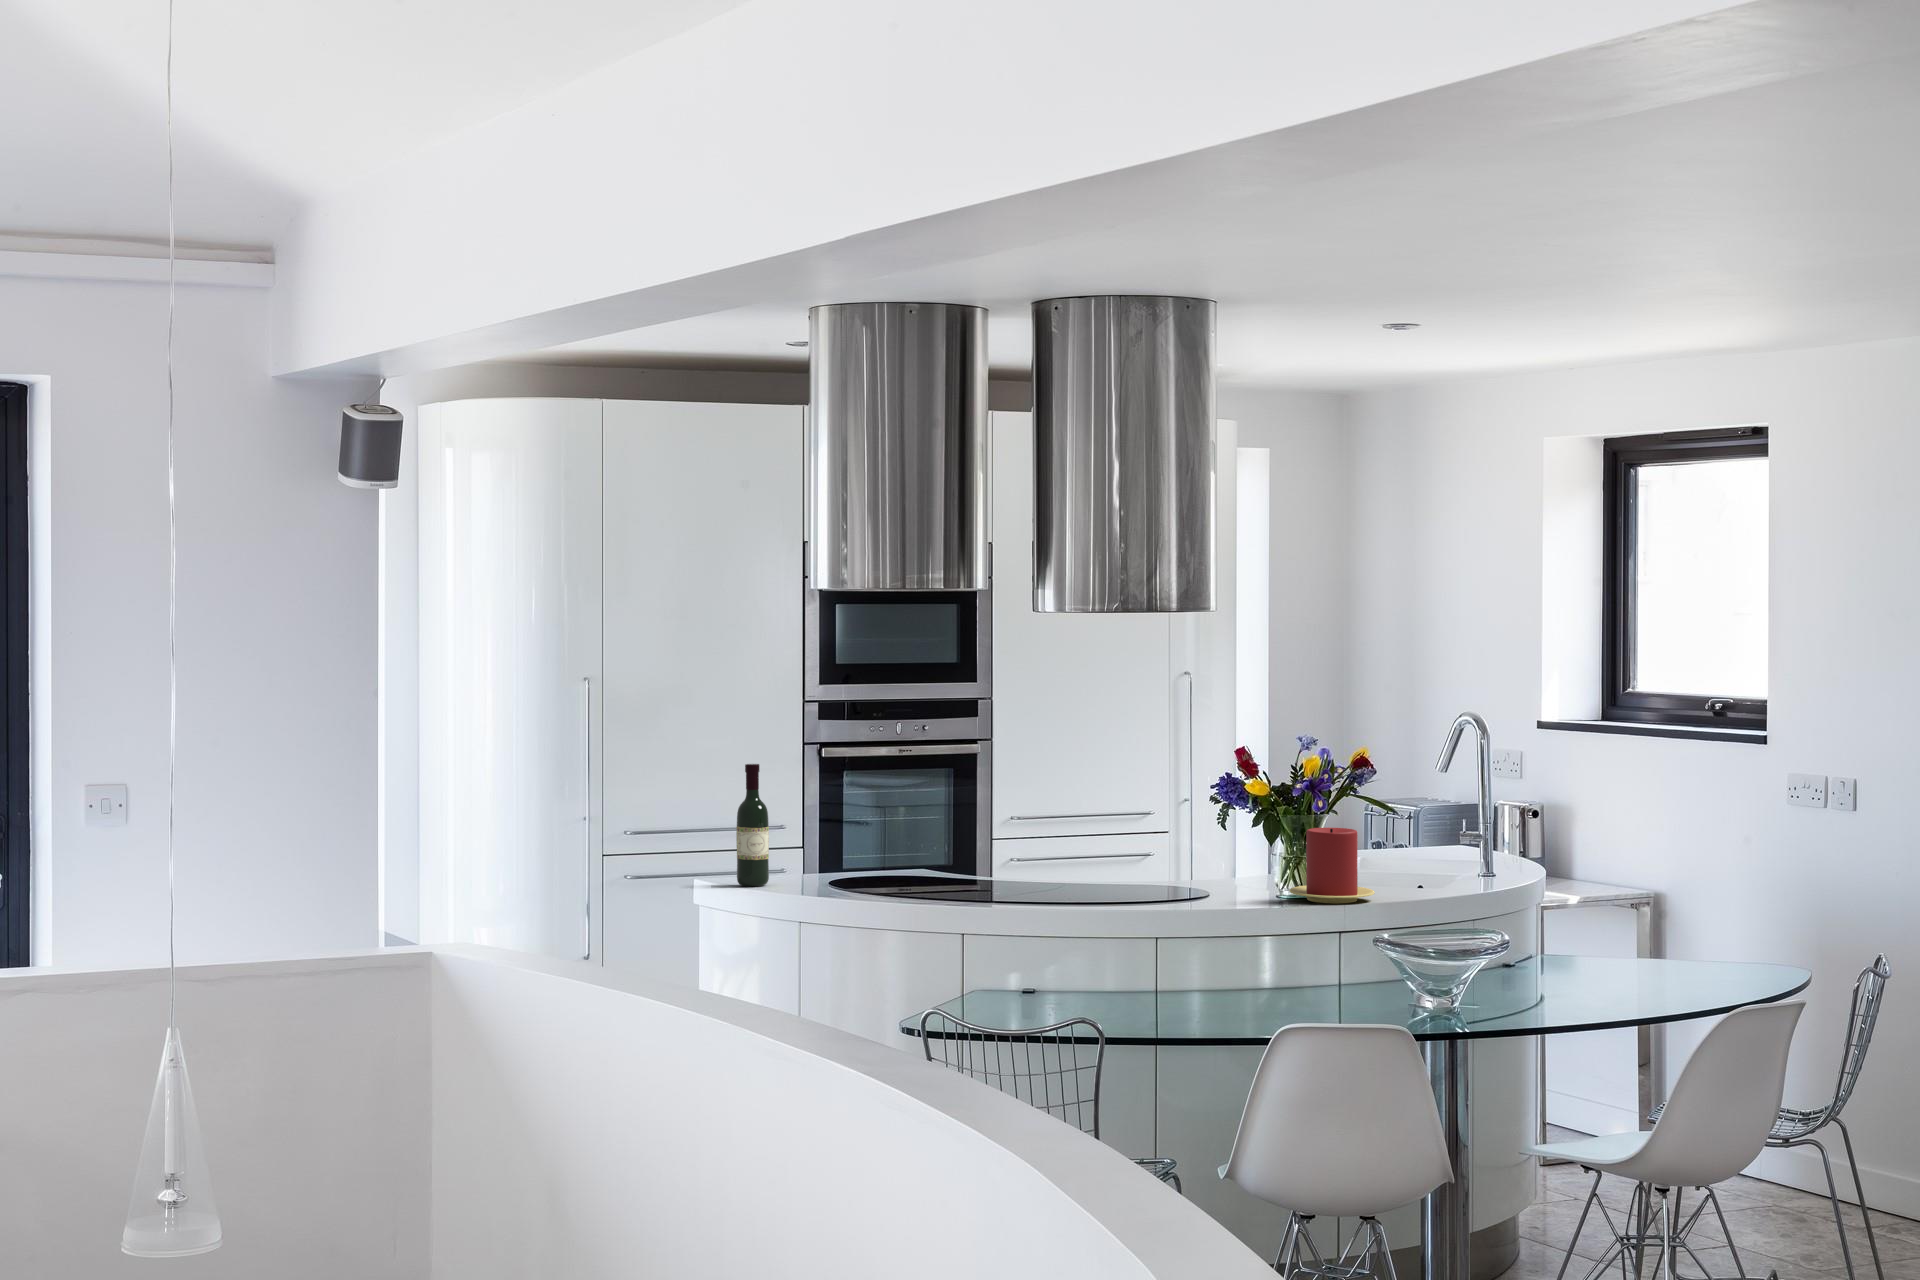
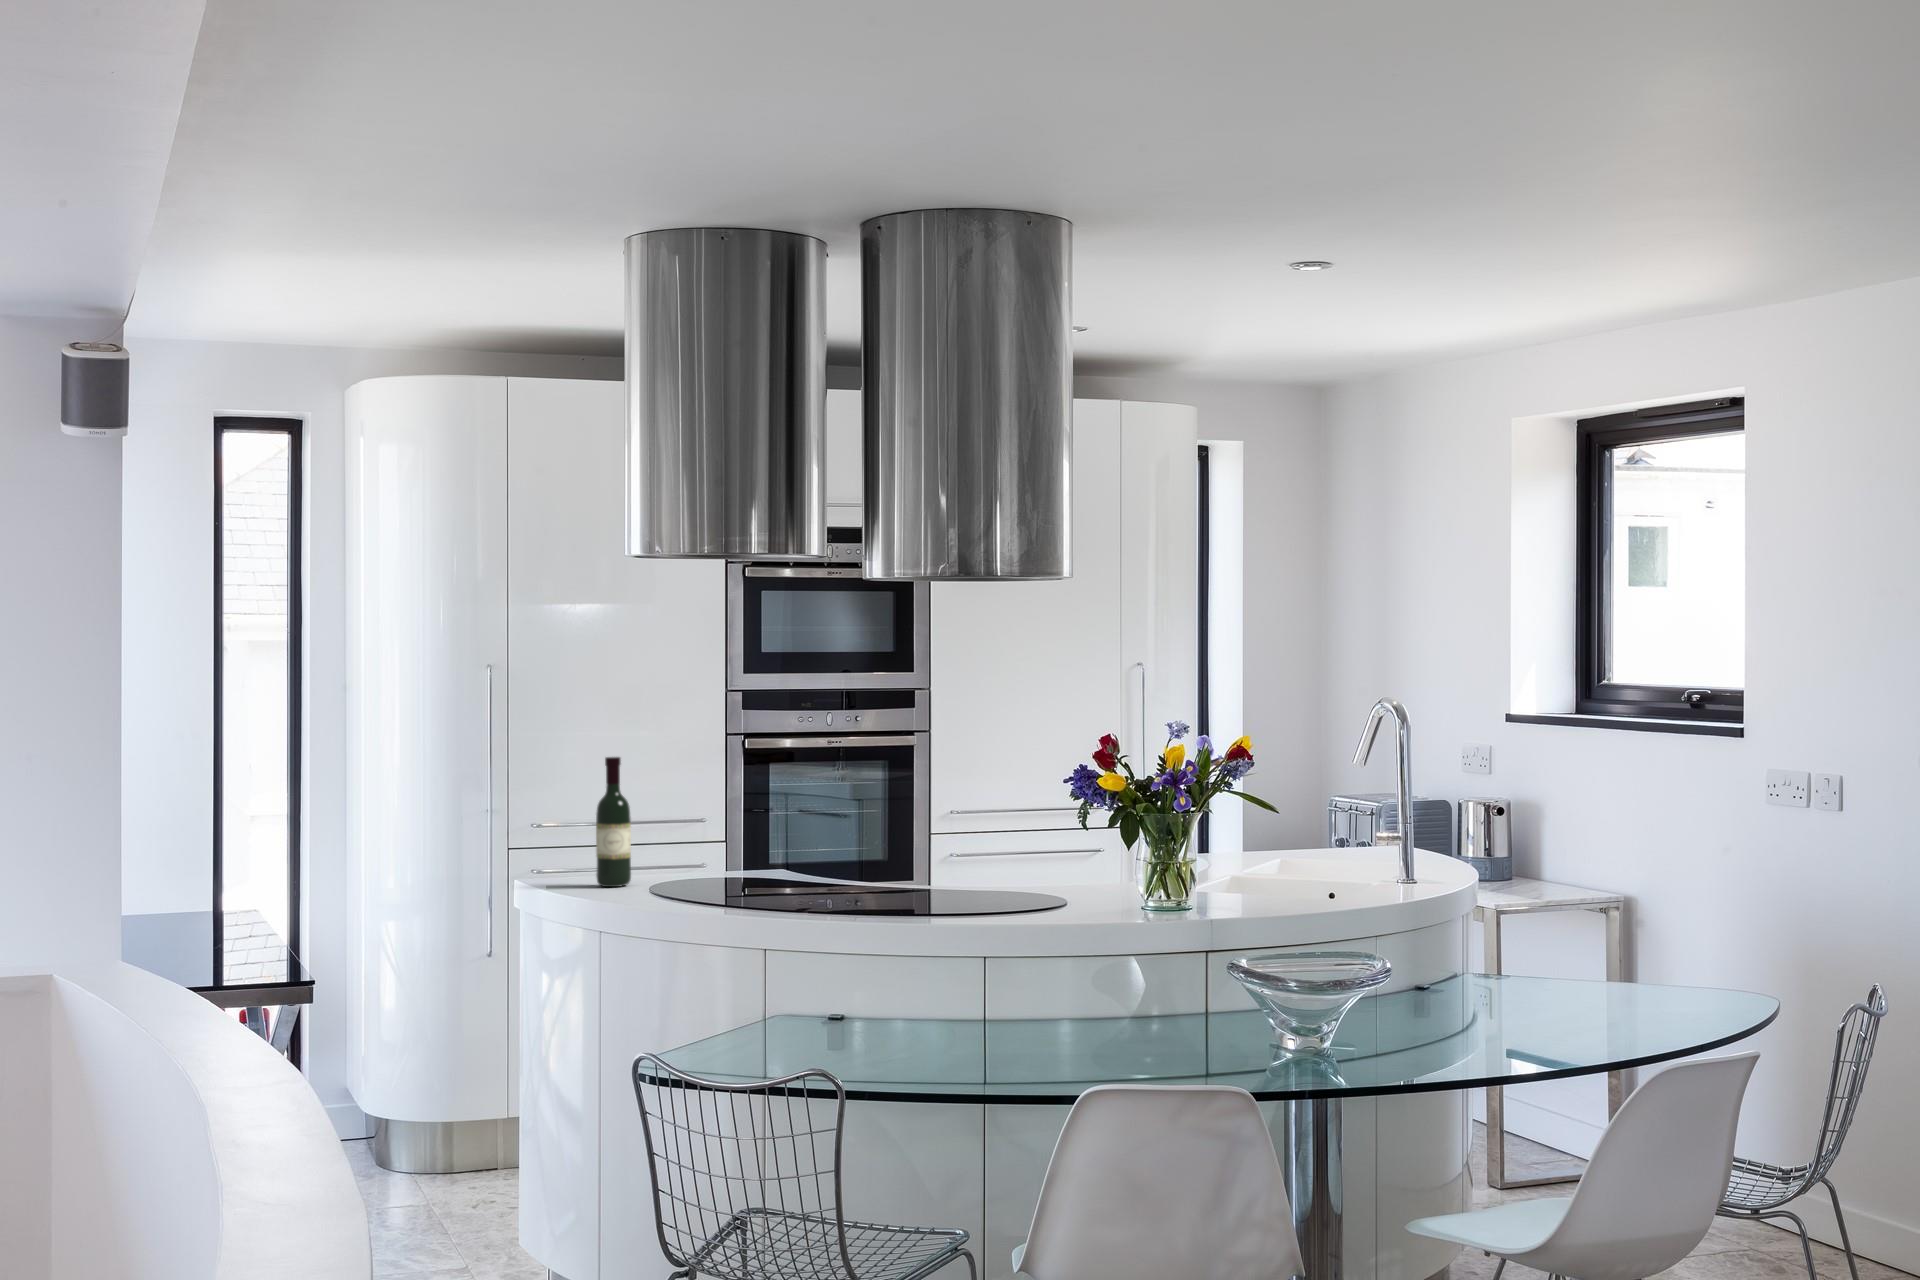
candle: present [1290,828,1375,903] -> none [1148,827,1247,917]

